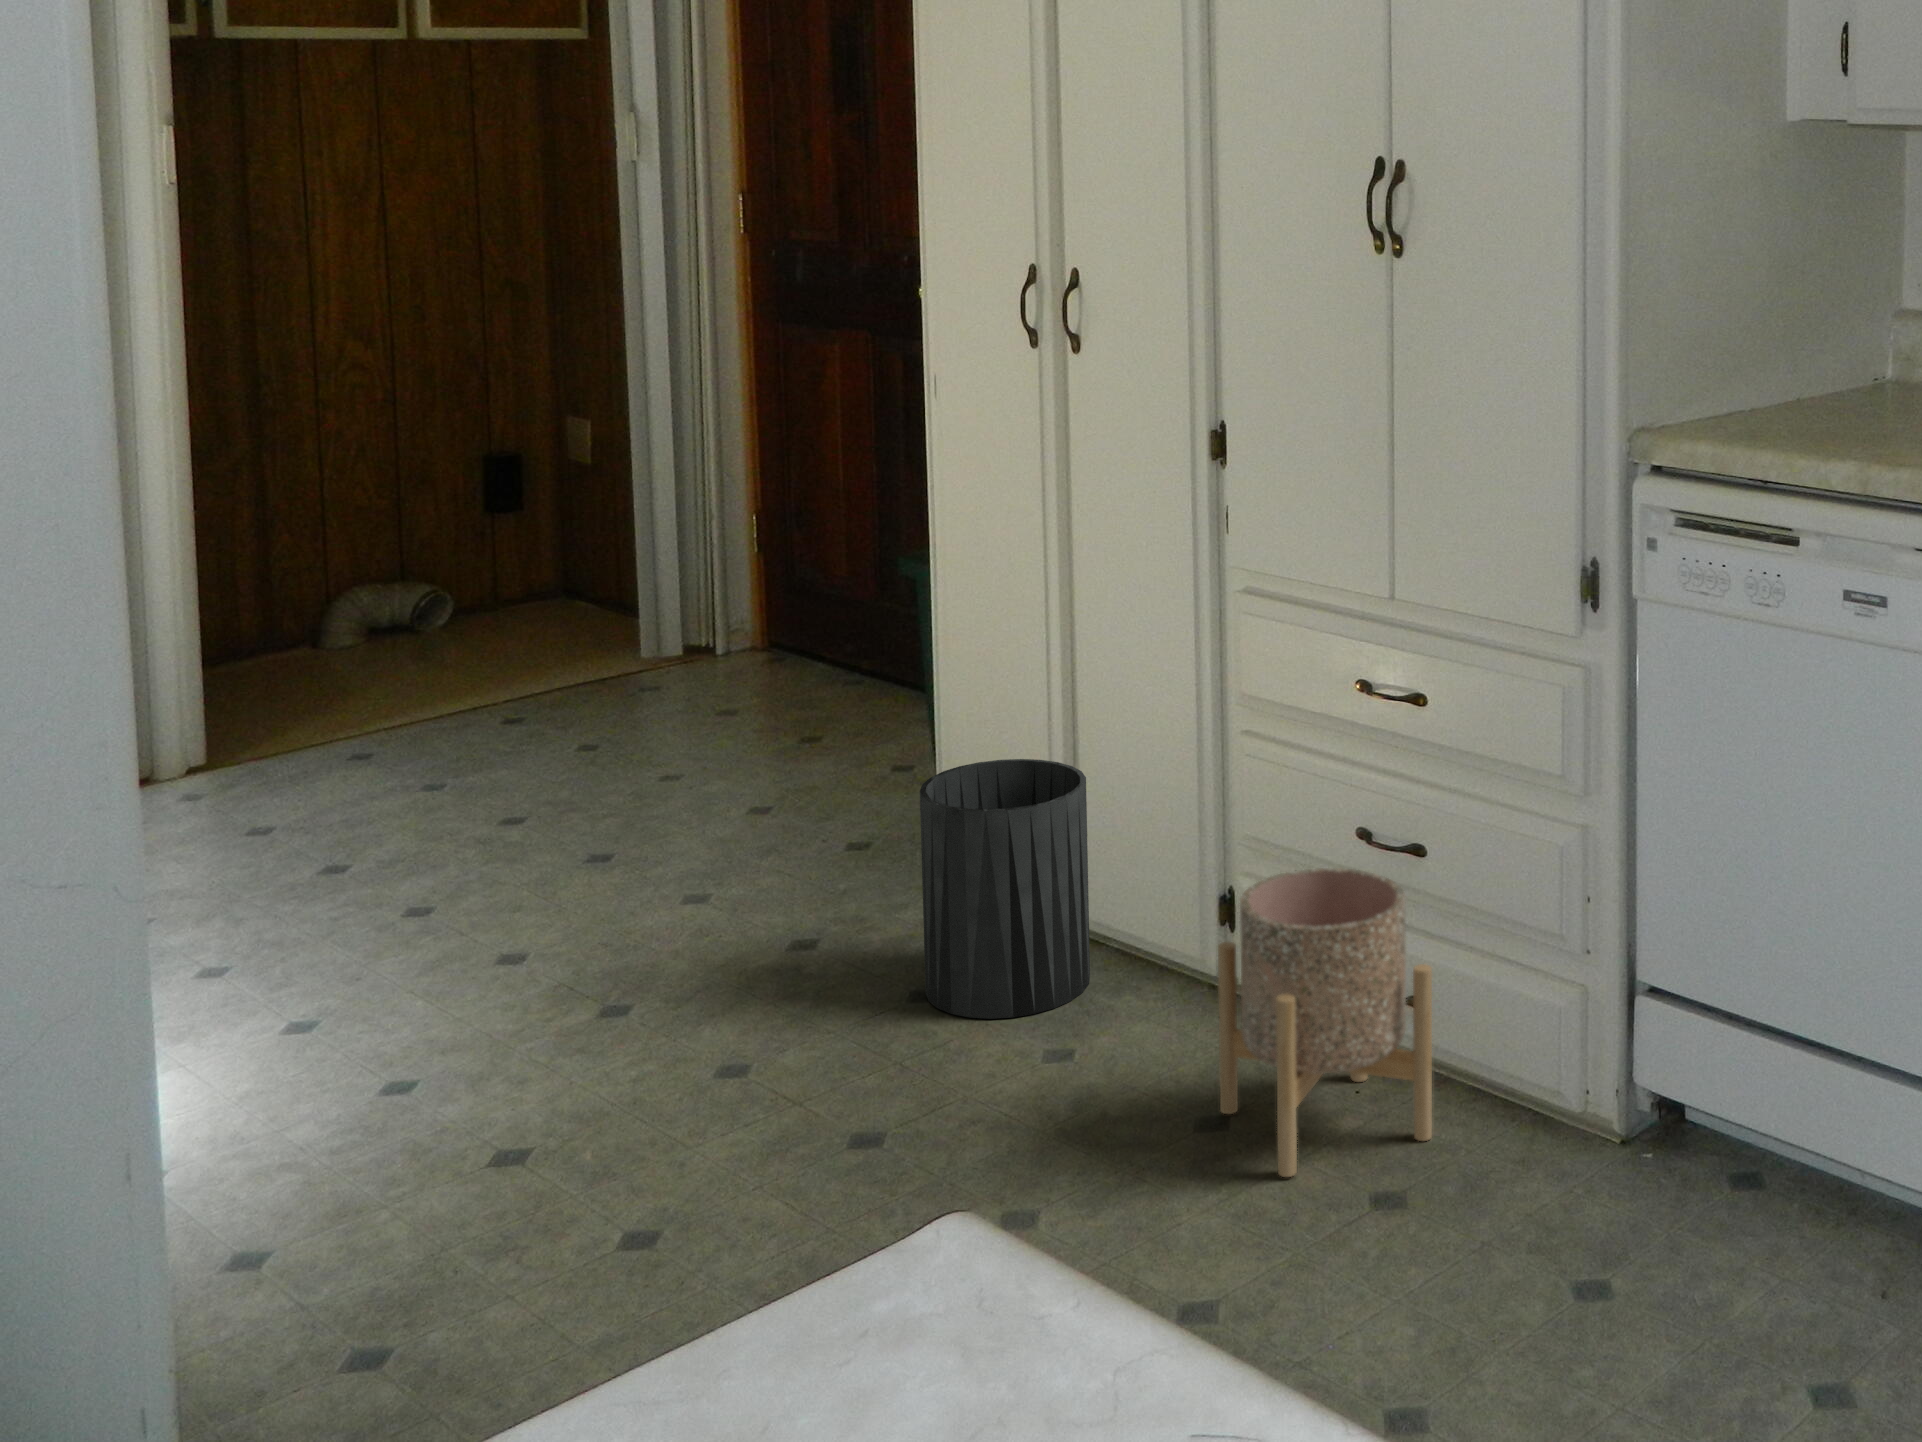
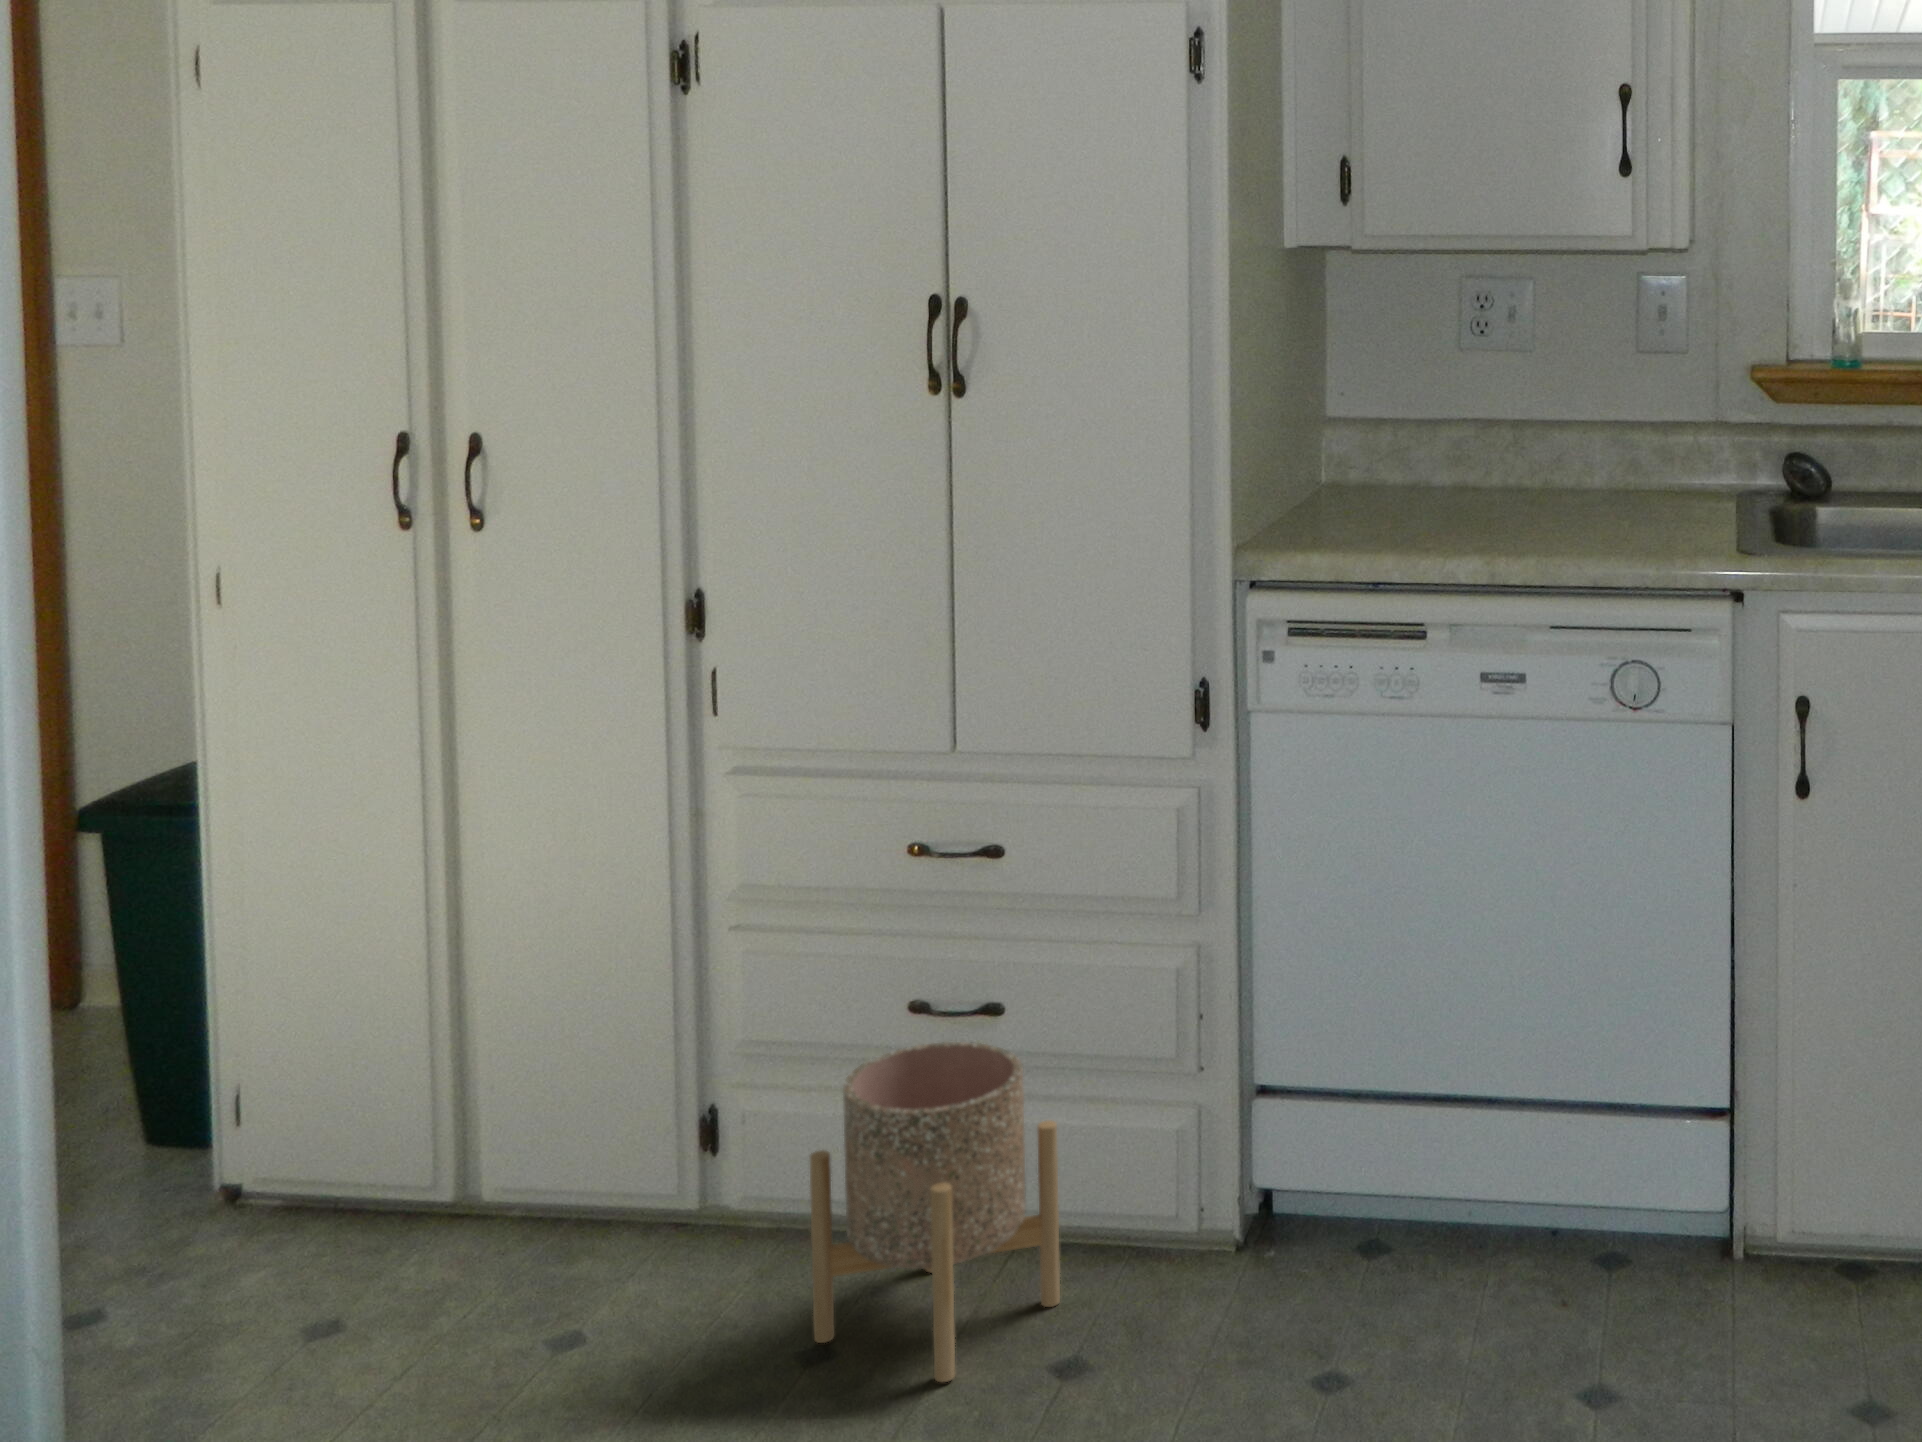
trash can: present [920,759,1090,1019] -> none [312,1011,534,1338]

